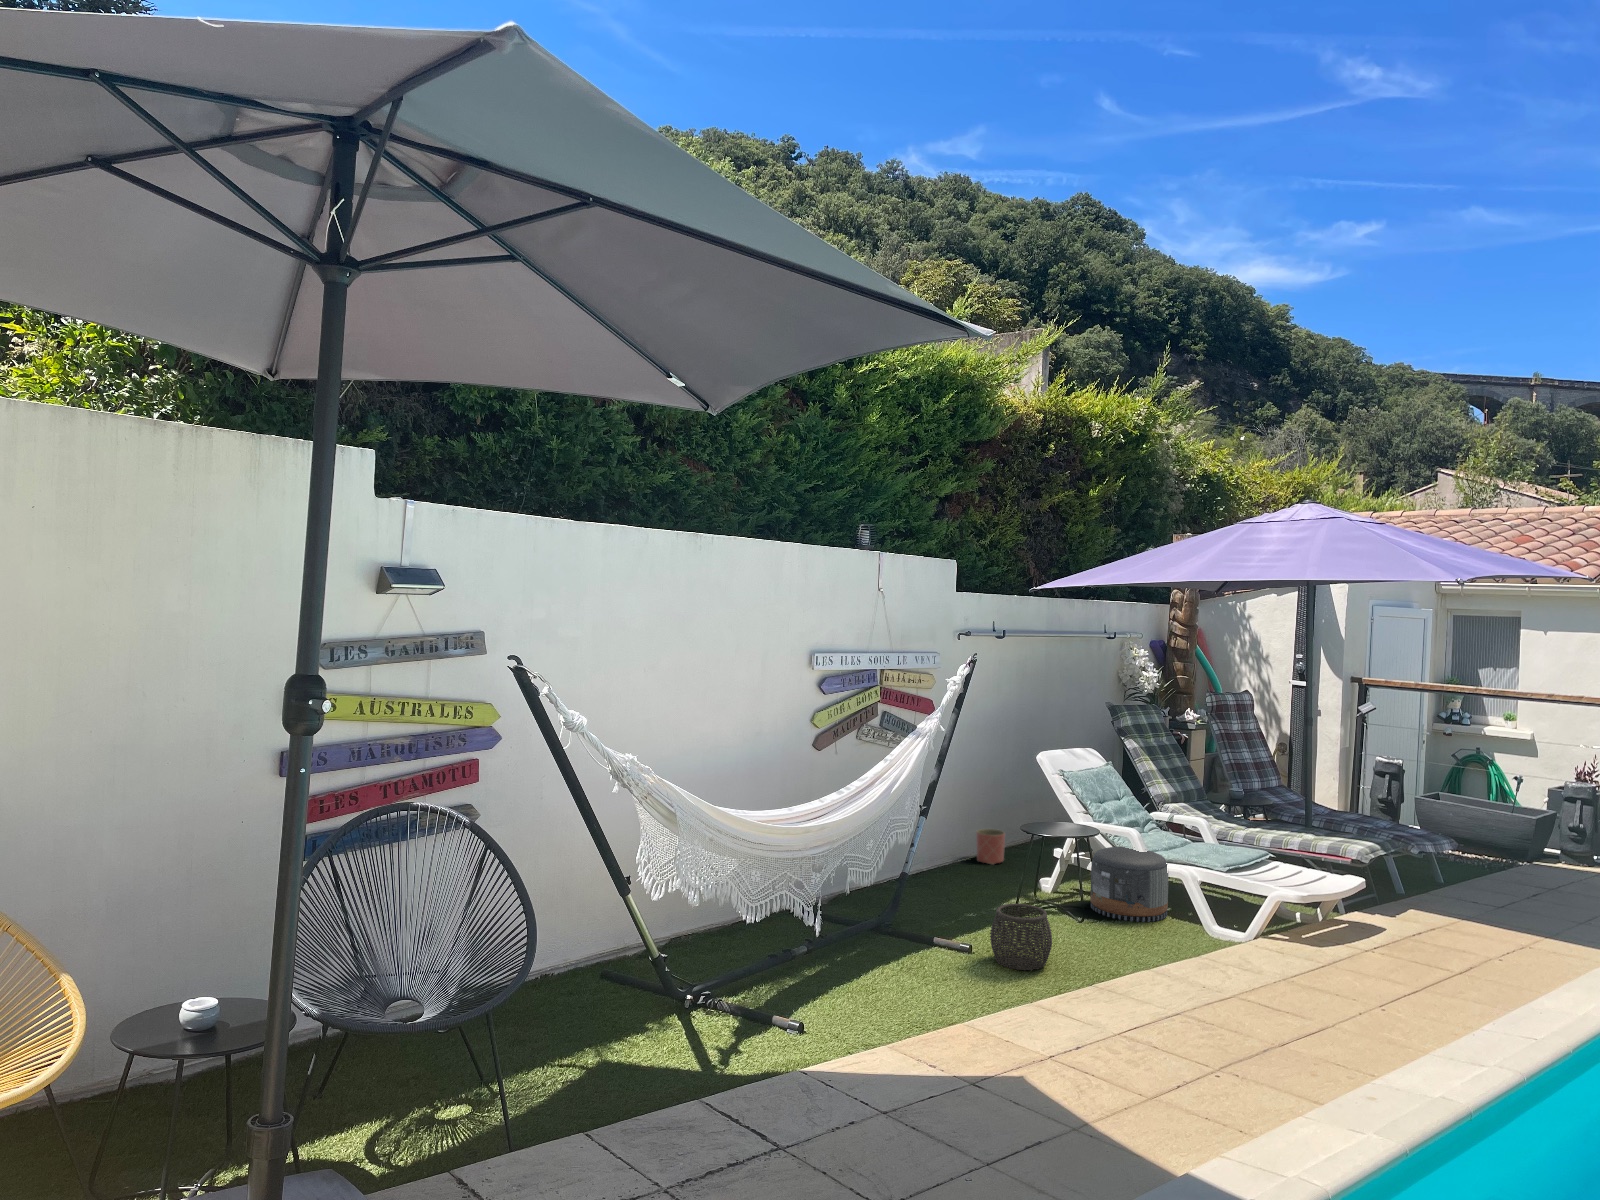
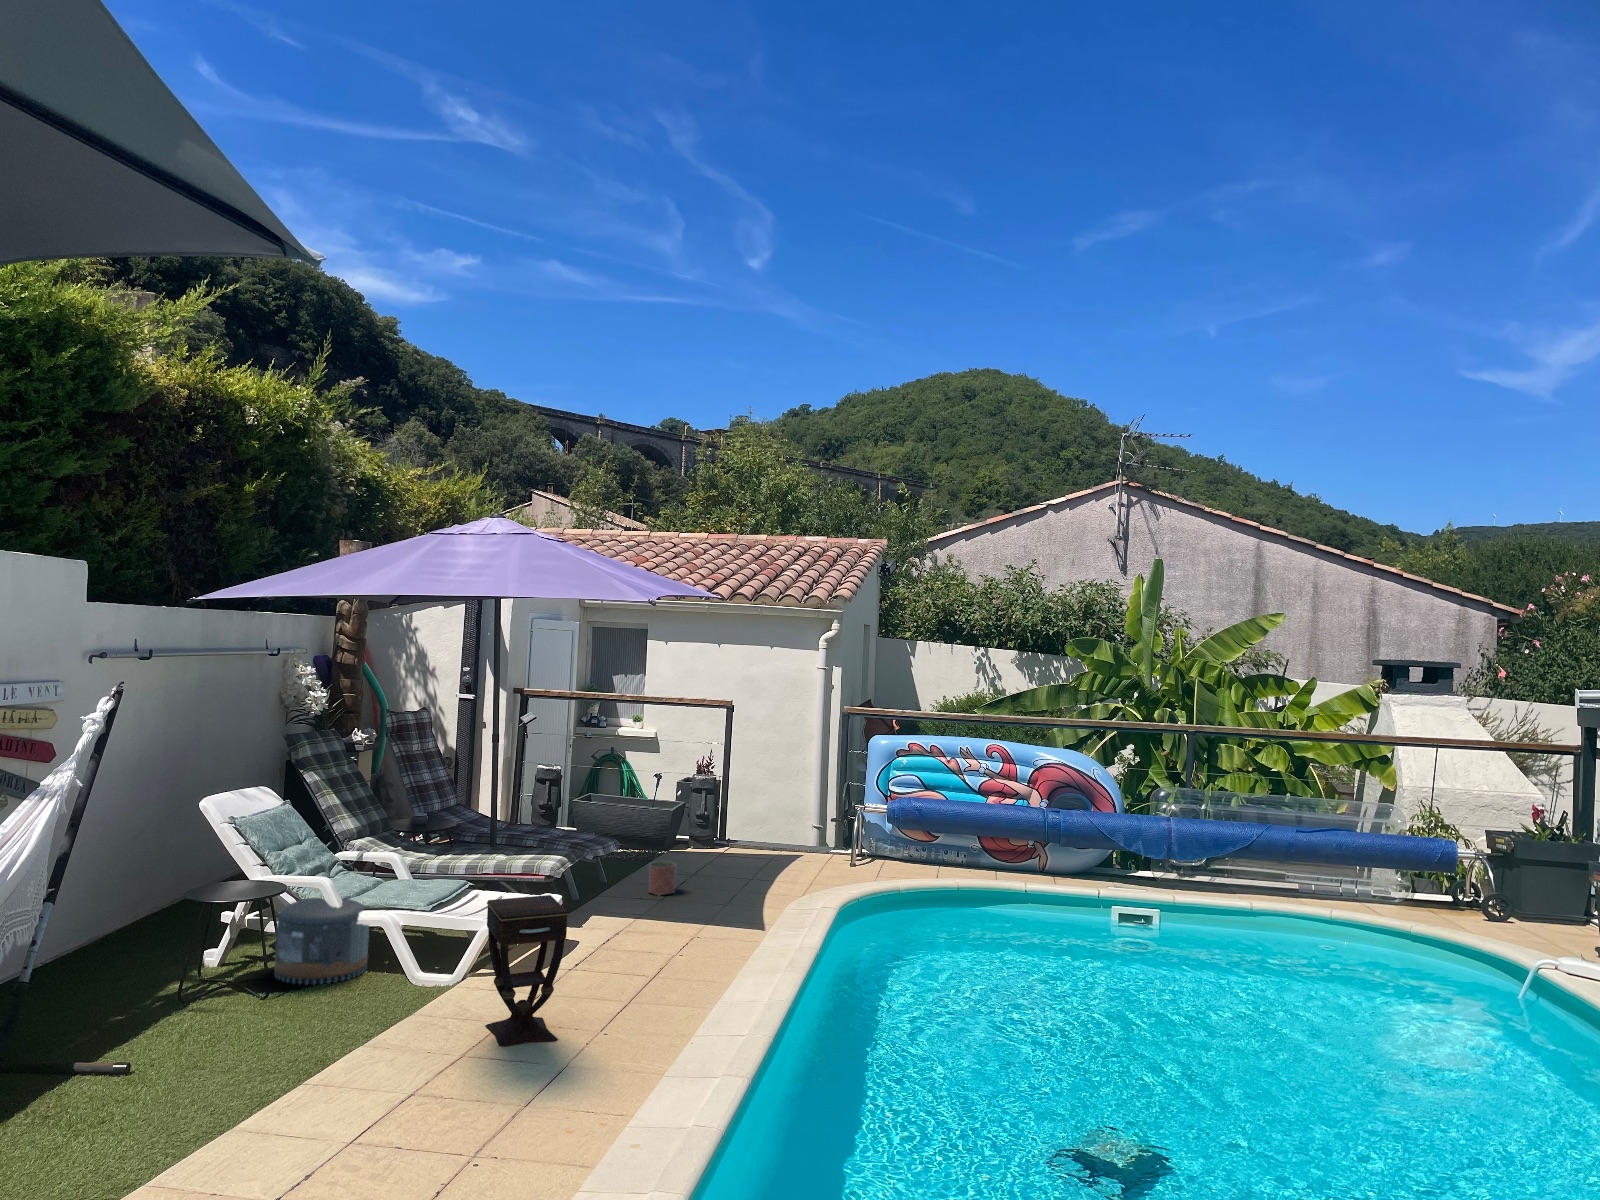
planter: present [976,829,1005,864] -> present [649,861,677,896]
side table: none [1255,868,1332,1015] -> present [486,895,569,1047]
woven basket: present [990,904,1052,971] -> none [163,995,253,1085]

